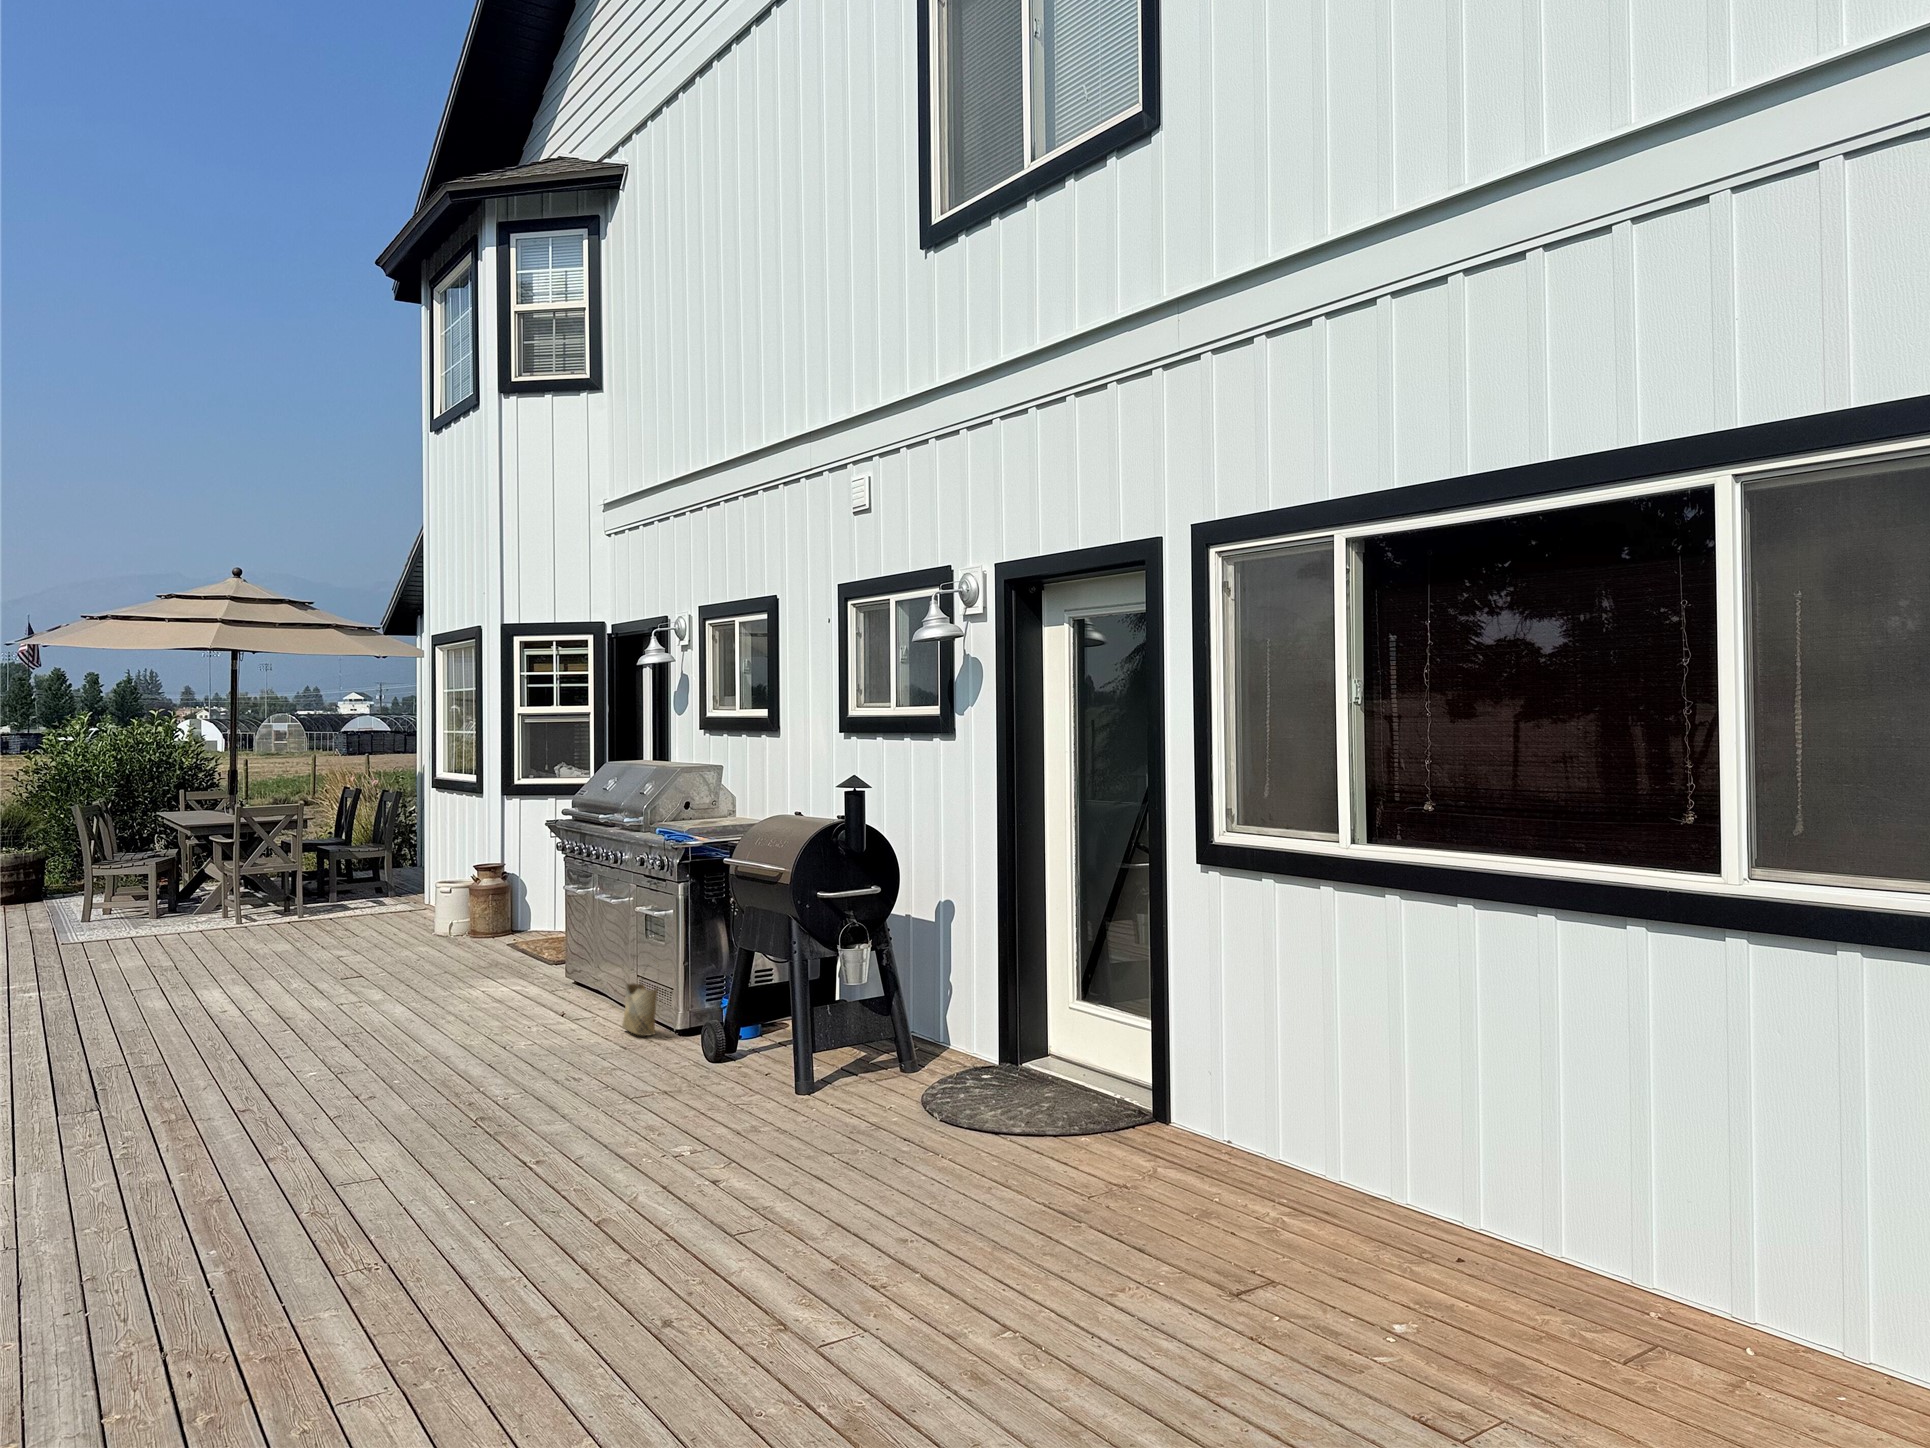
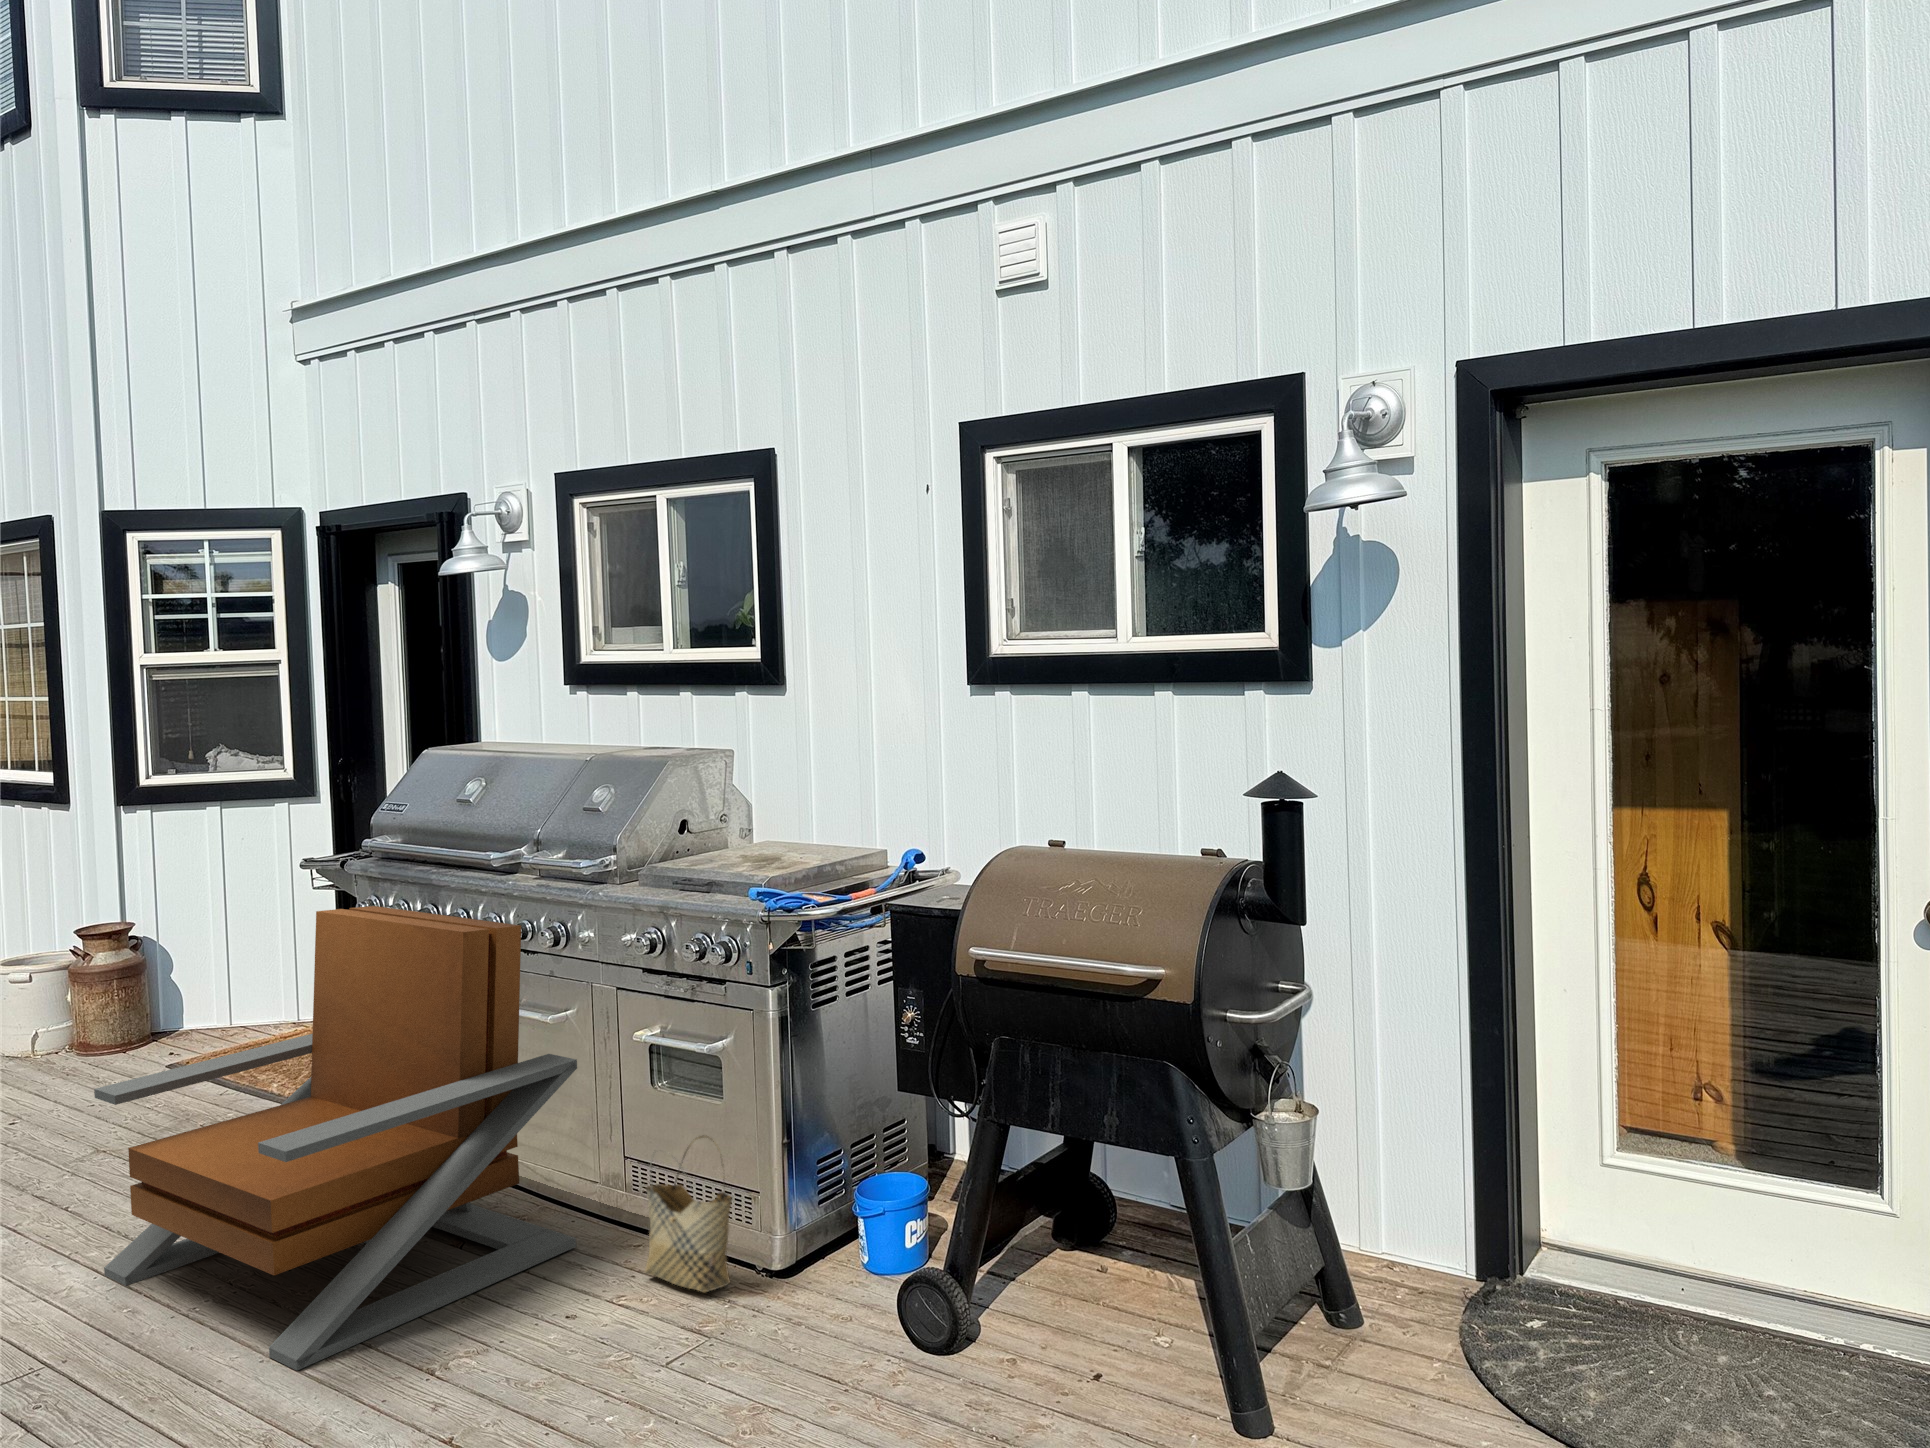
lounge chair: none [408,840,612,1040] -> present [94,906,577,1370]

